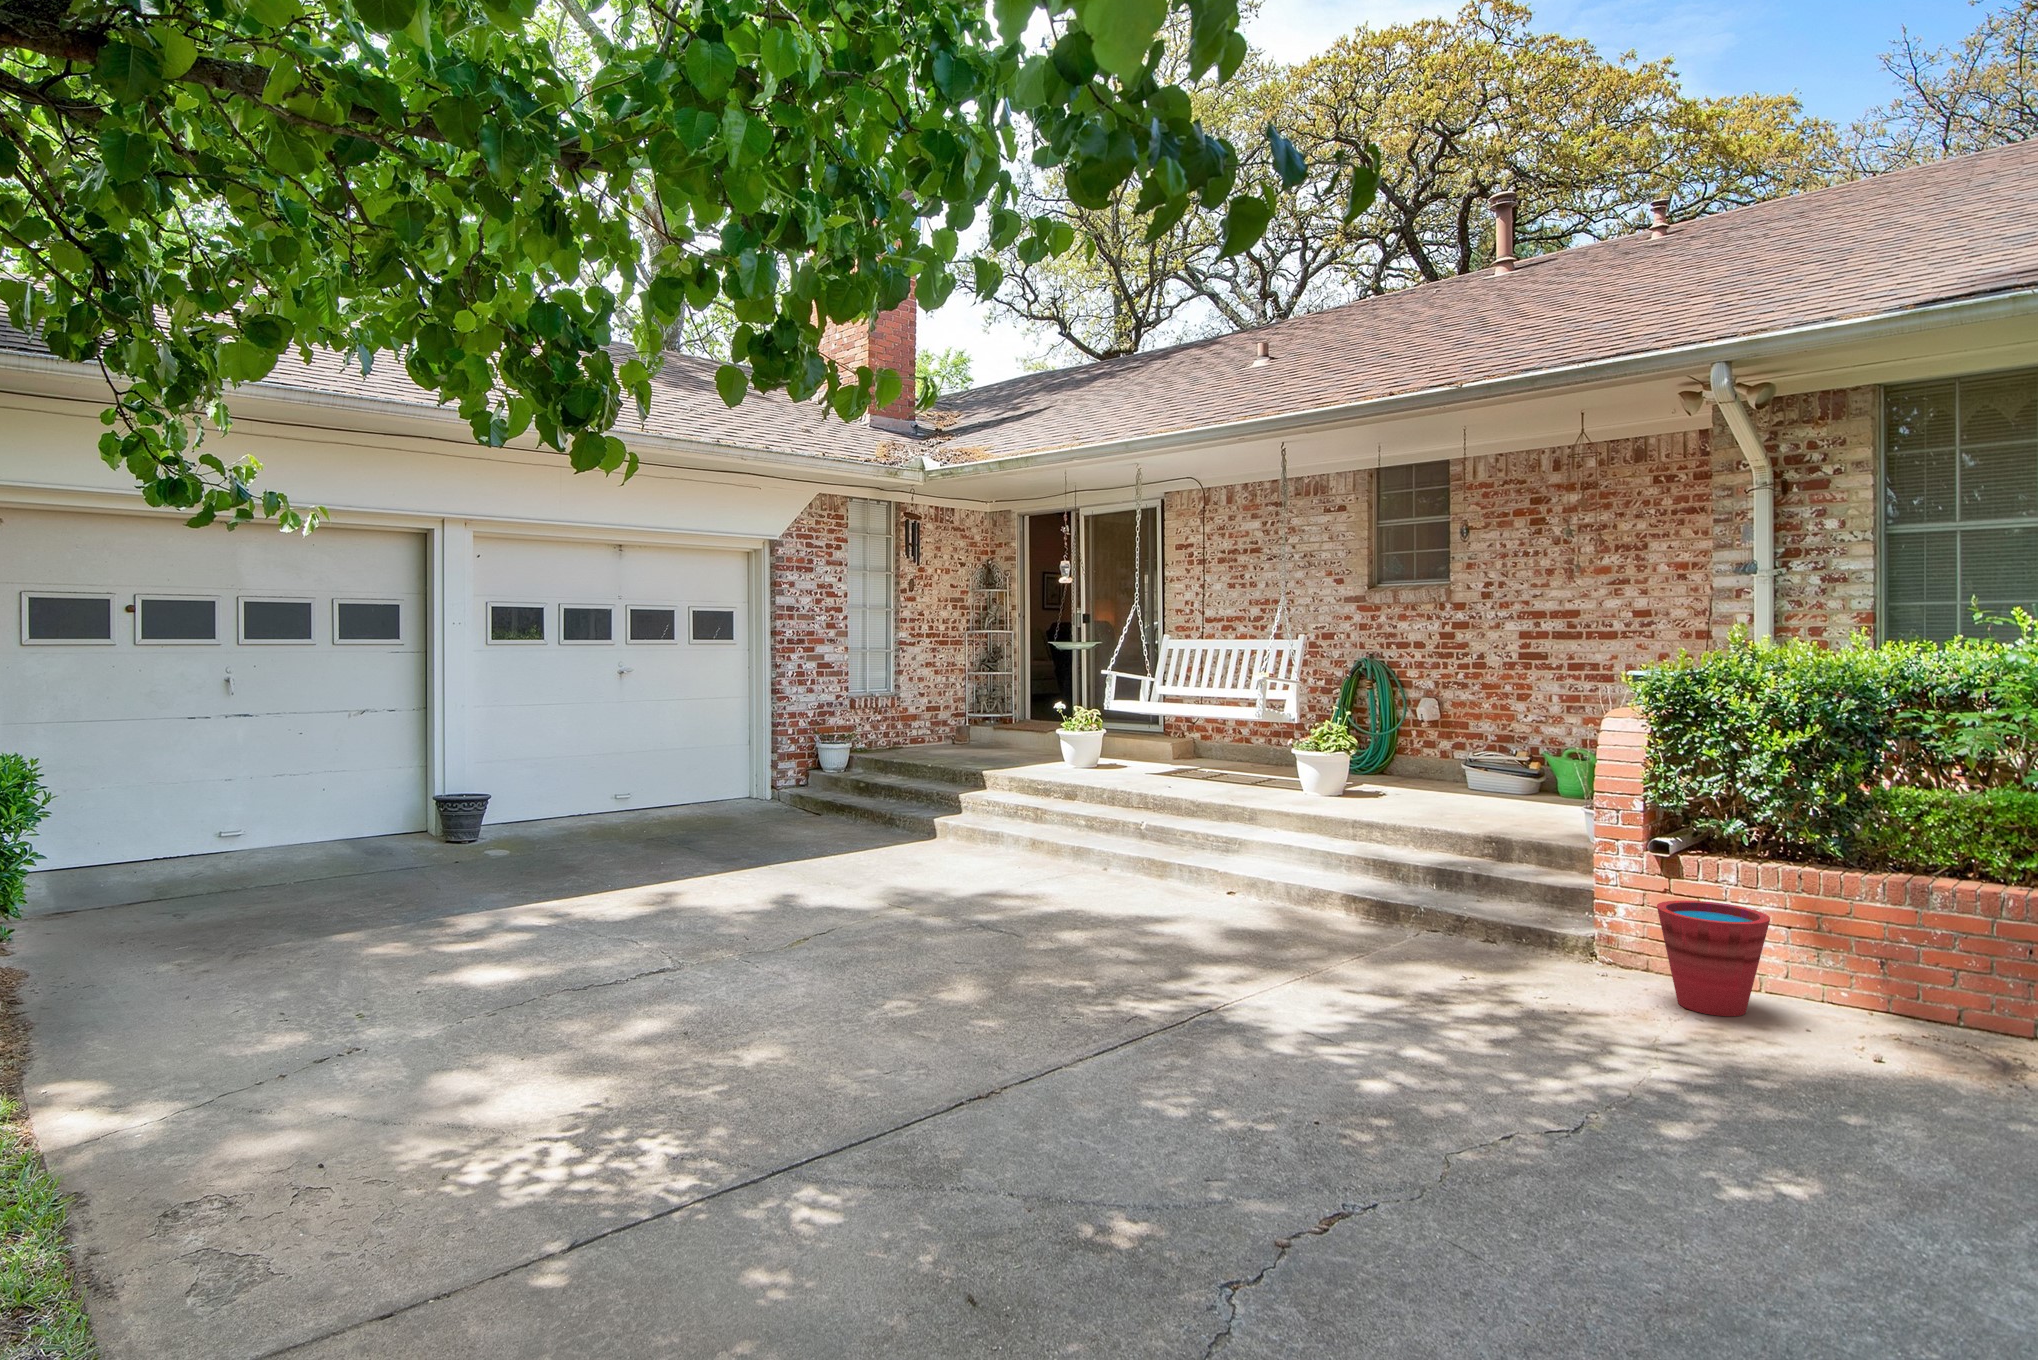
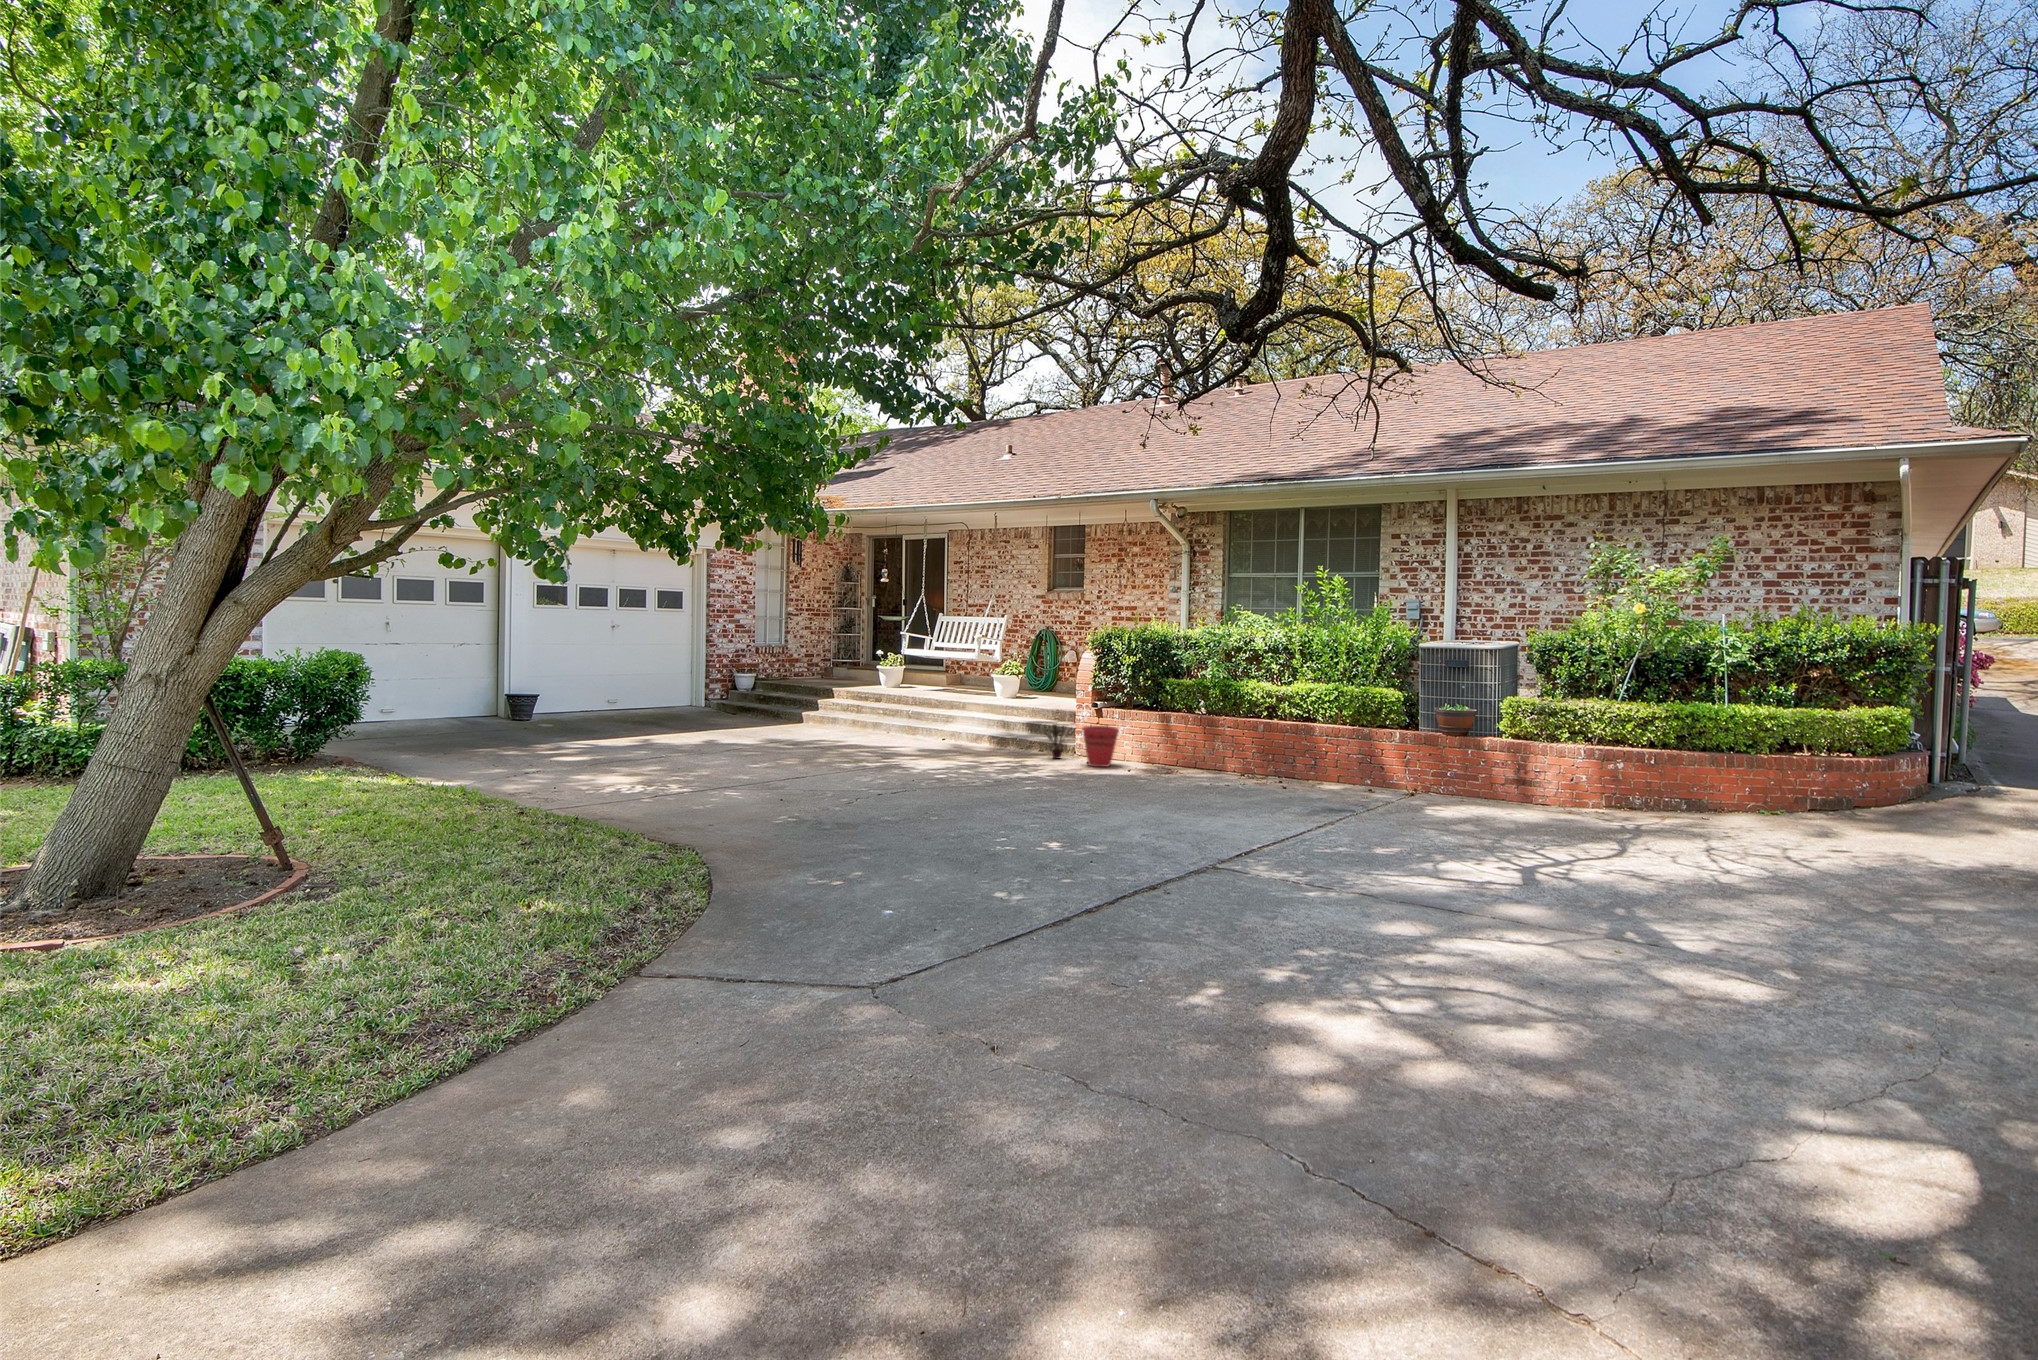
potted plant: none [1513,882,1612,974] -> present [1044,724,1074,759]

